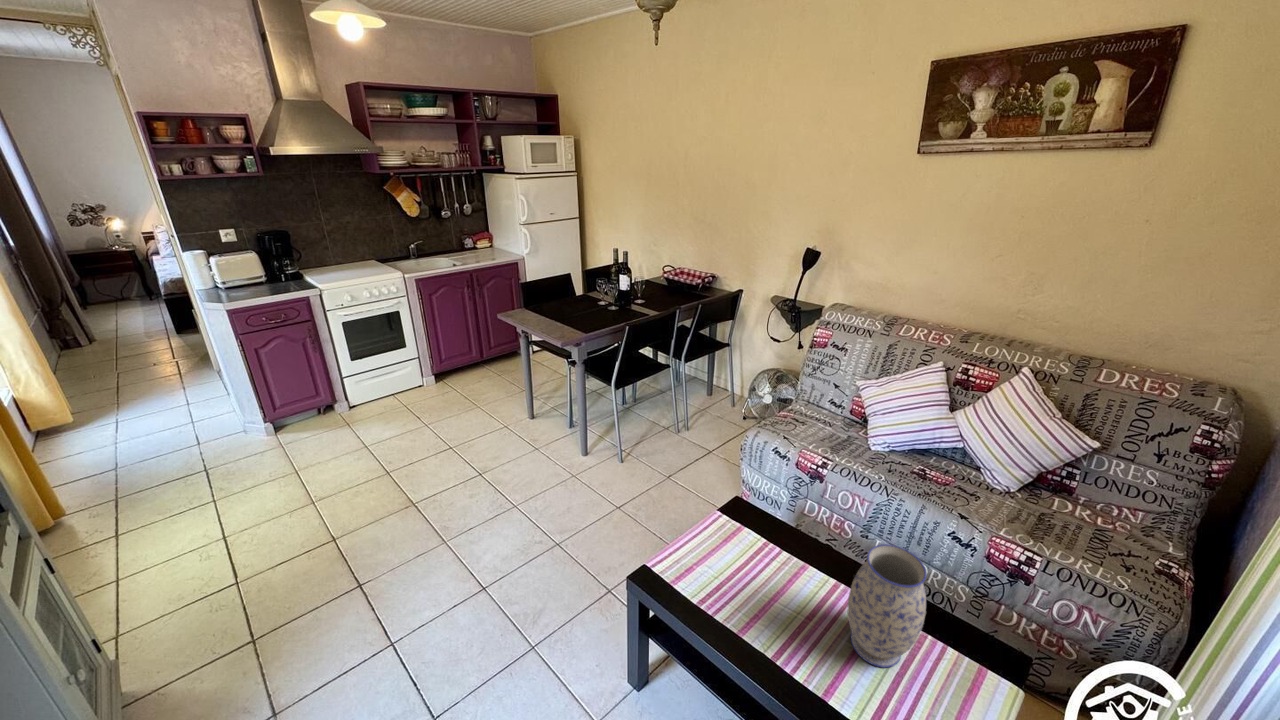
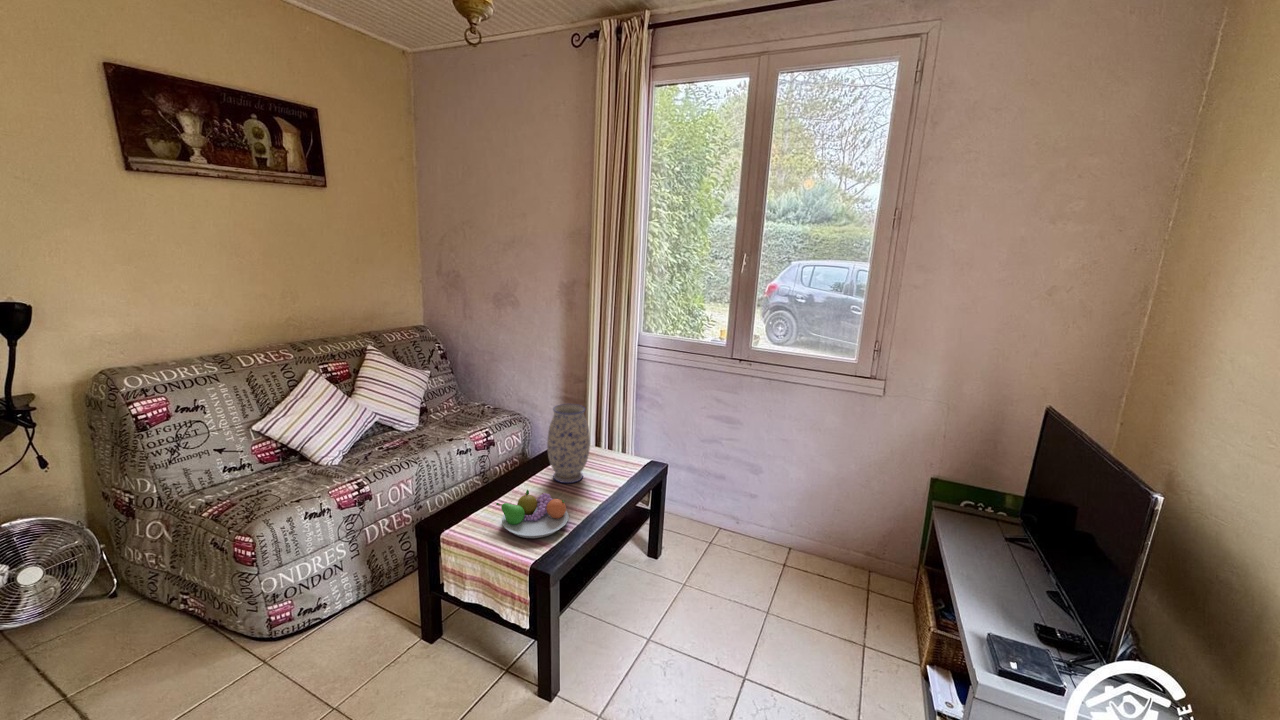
fruit bowl: none [706,545,785,623] -> present [496,490,569,538]

